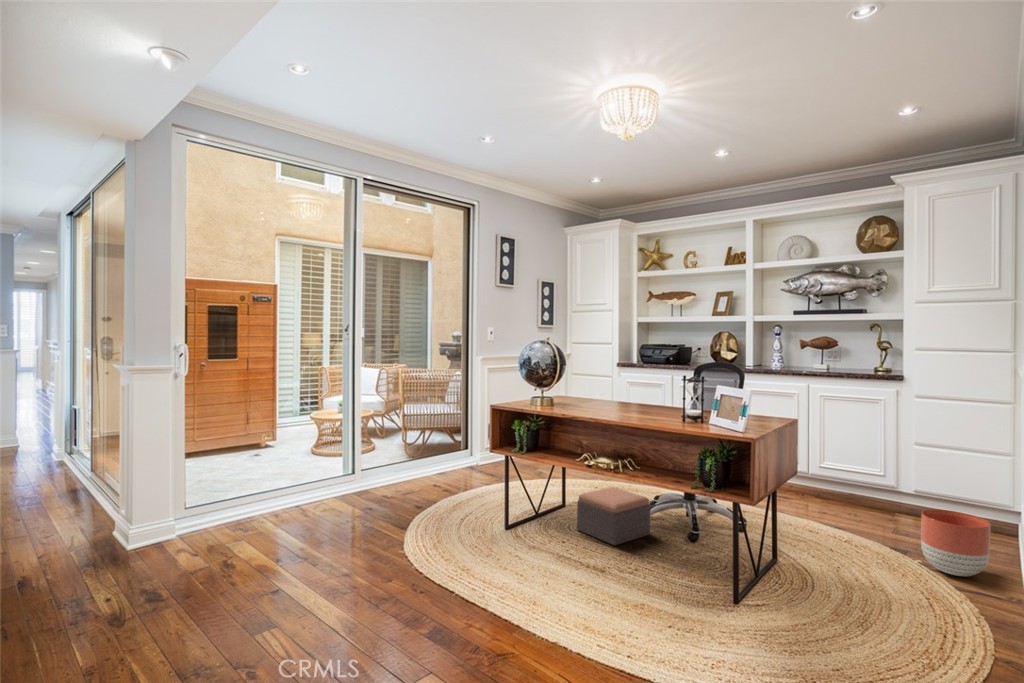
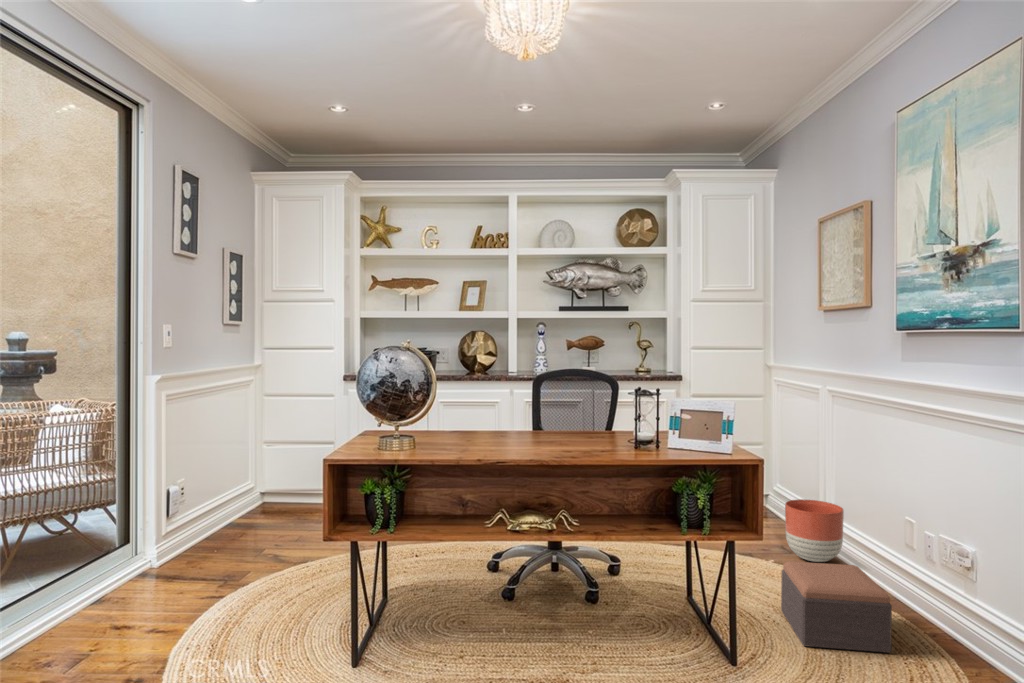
footstool: present [577,487,651,545] -> present [781,562,892,653]

